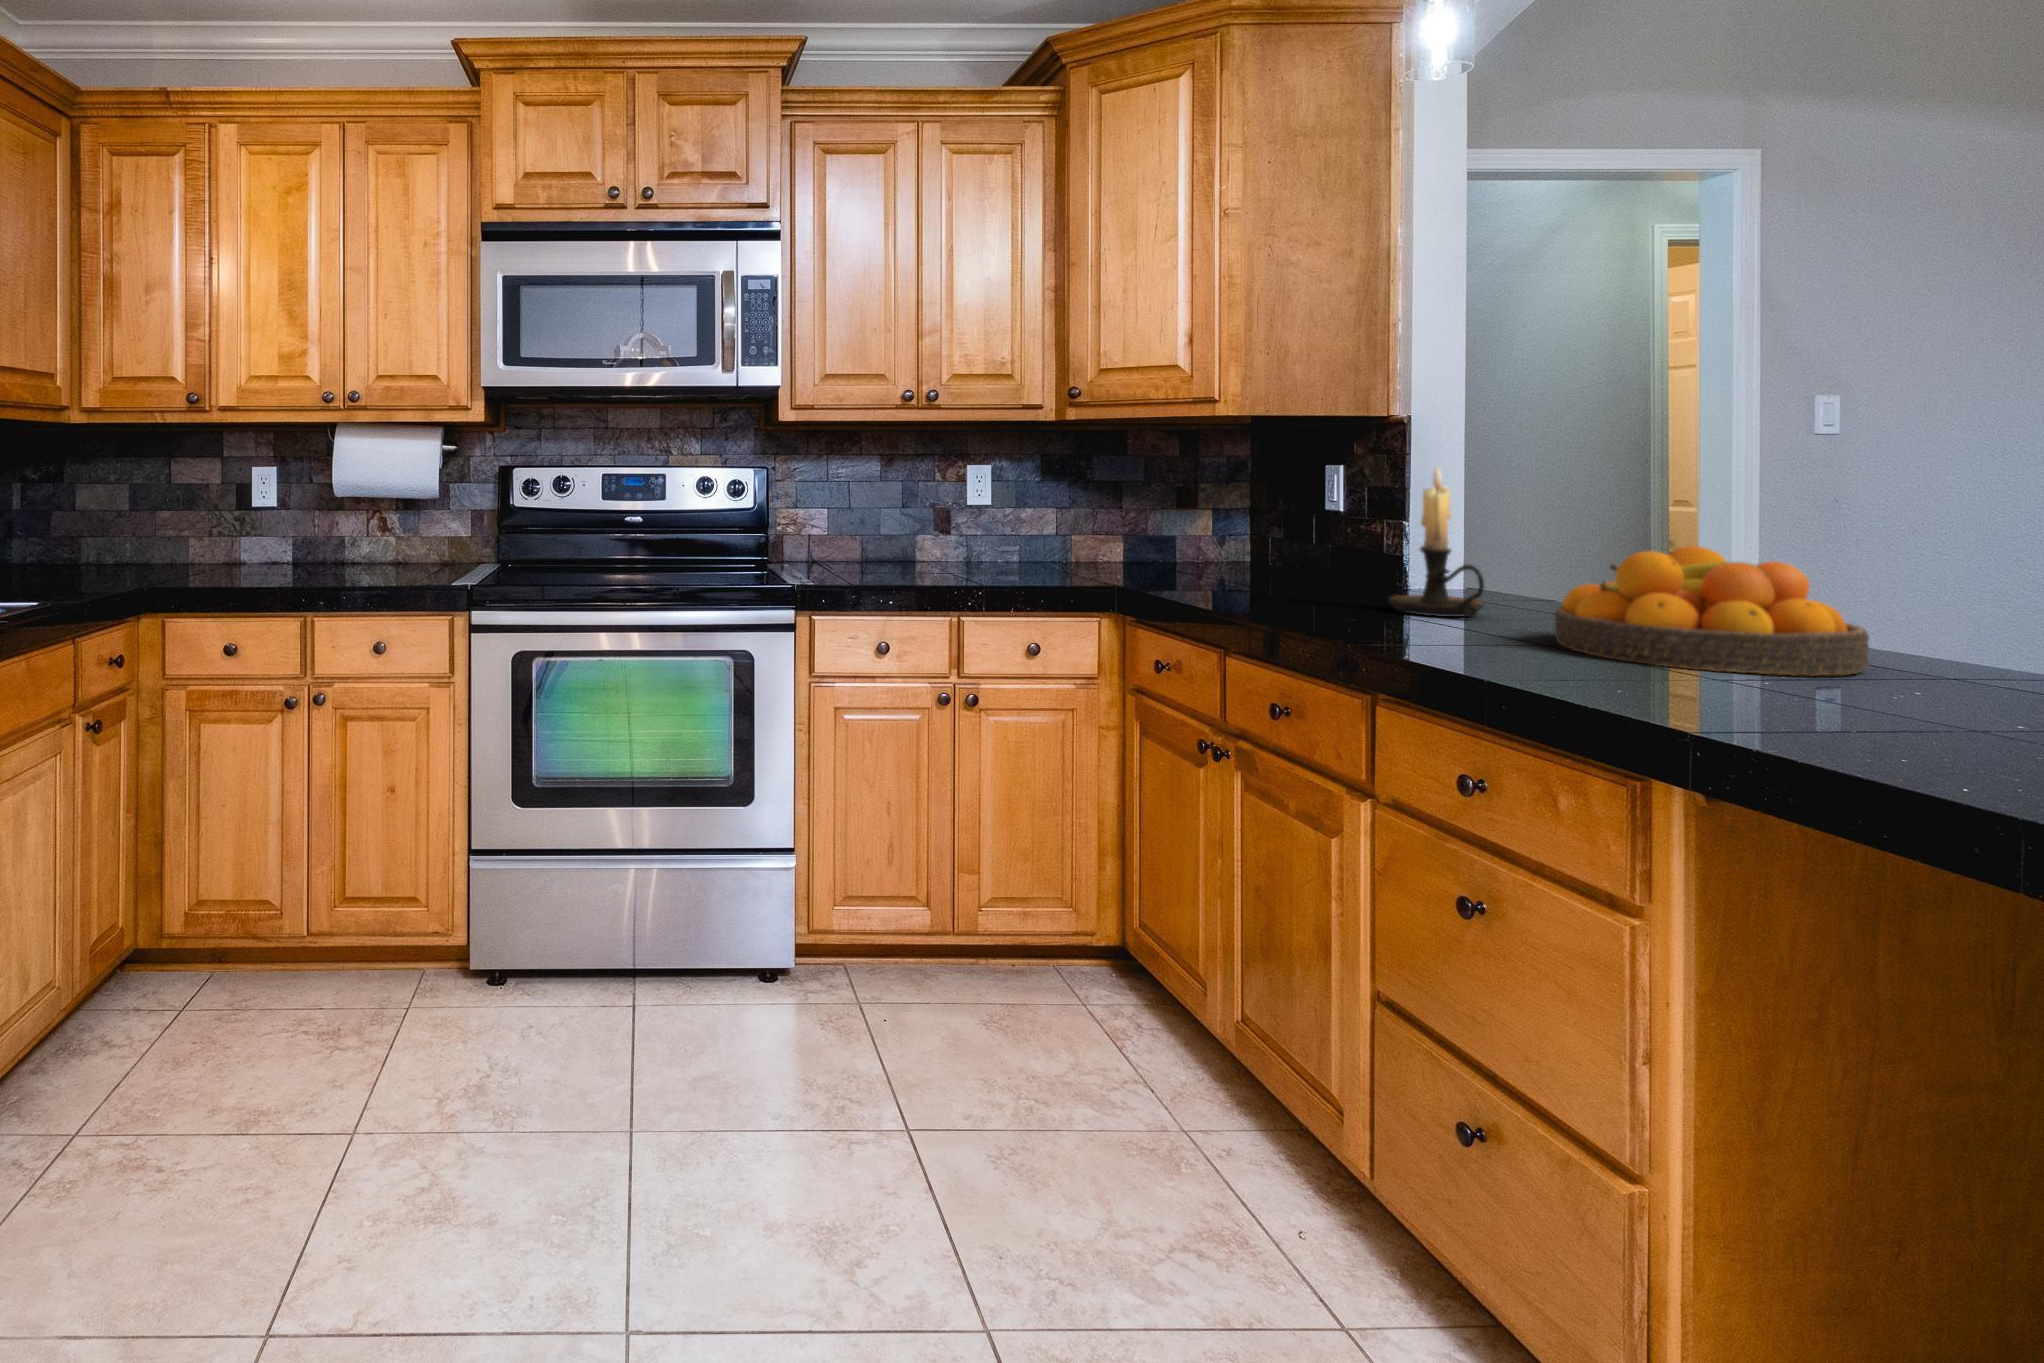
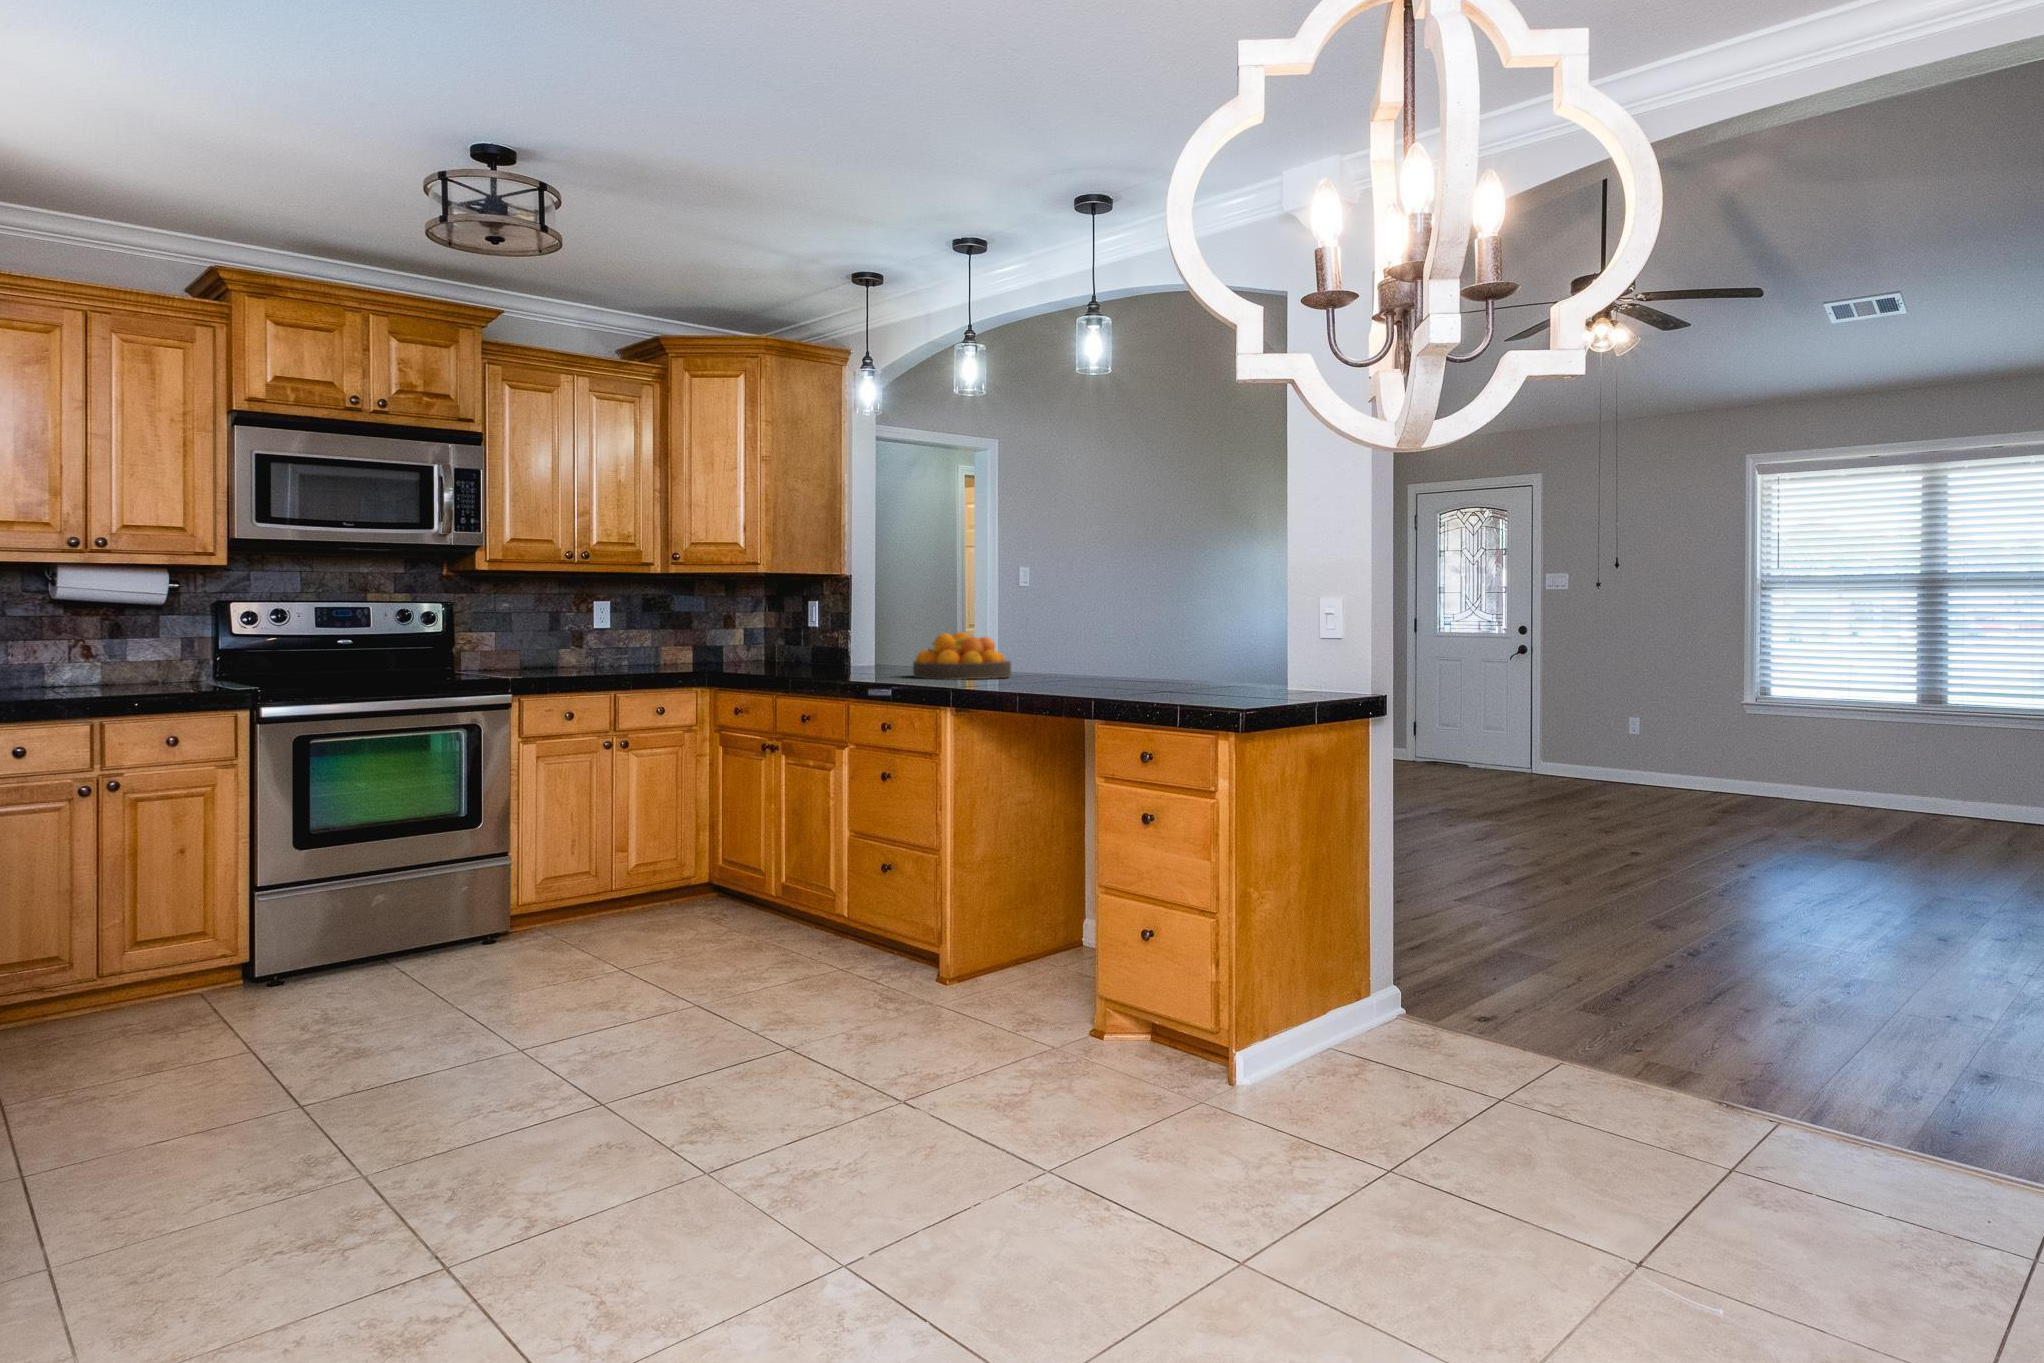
candle holder: present [1389,467,1484,617] -> none [845,599,886,674]

